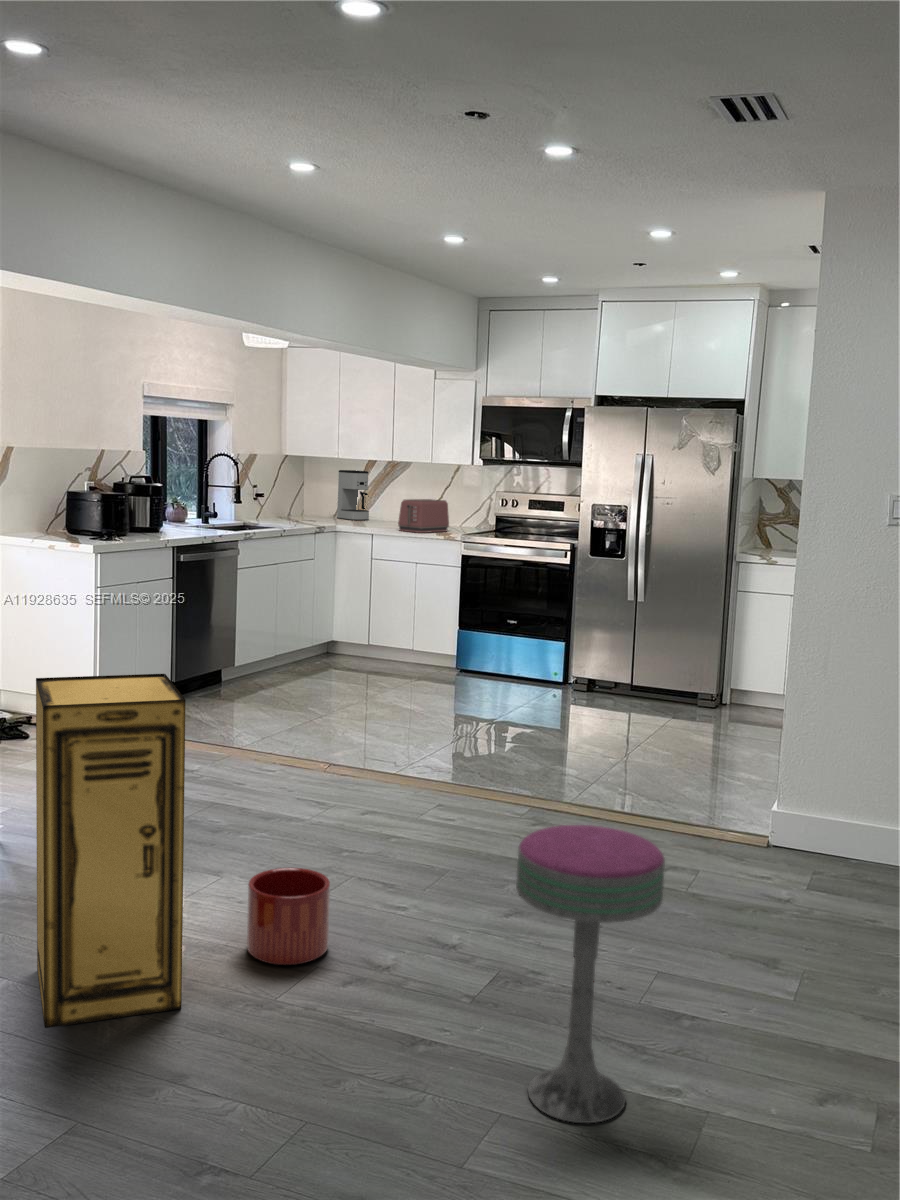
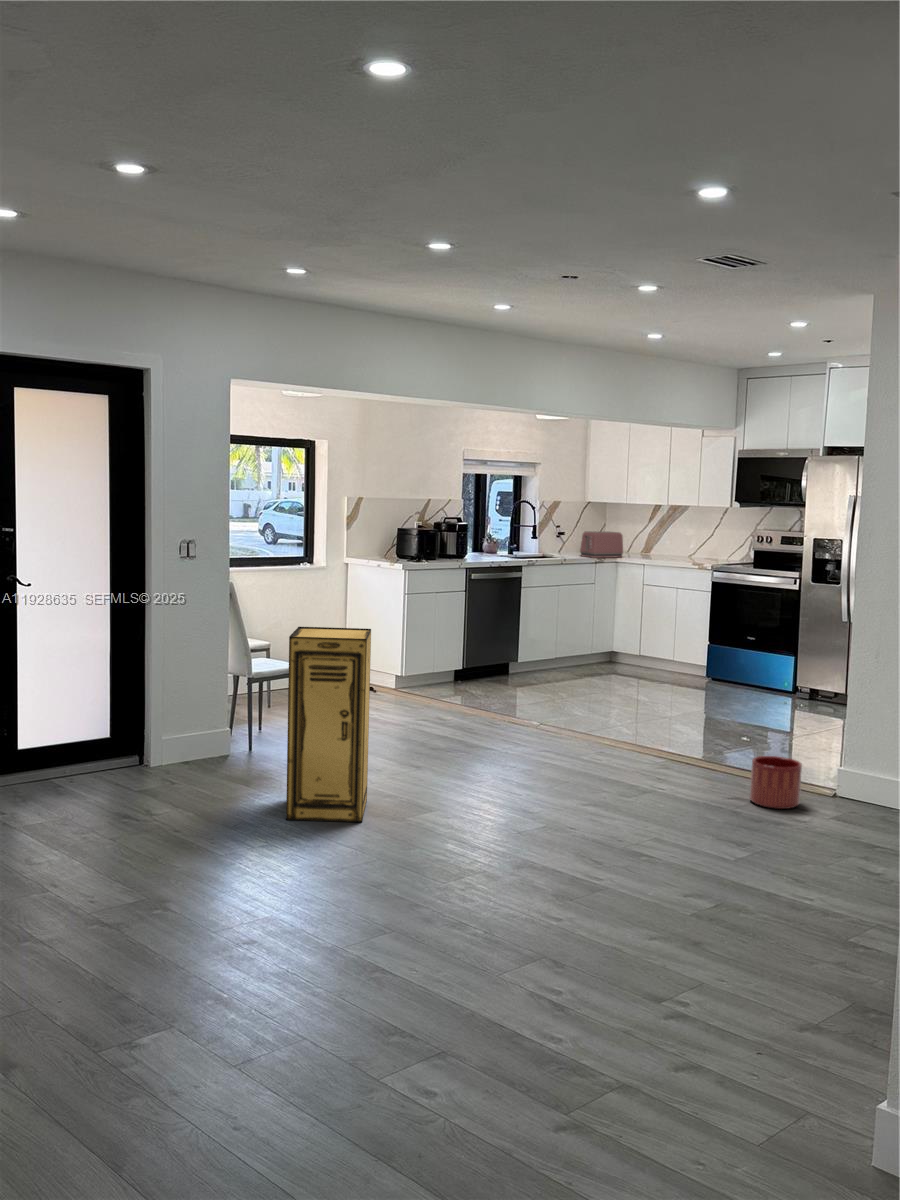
coffee maker: present [337,470,369,520] -> none [629,513,655,554]
toaster: present [398,499,449,533] -> present [580,531,623,558]
bar stool: present [516,825,665,1123] -> none [518,720,606,893]
planter: present [247,868,330,965] -> present [750,756,802,809]

